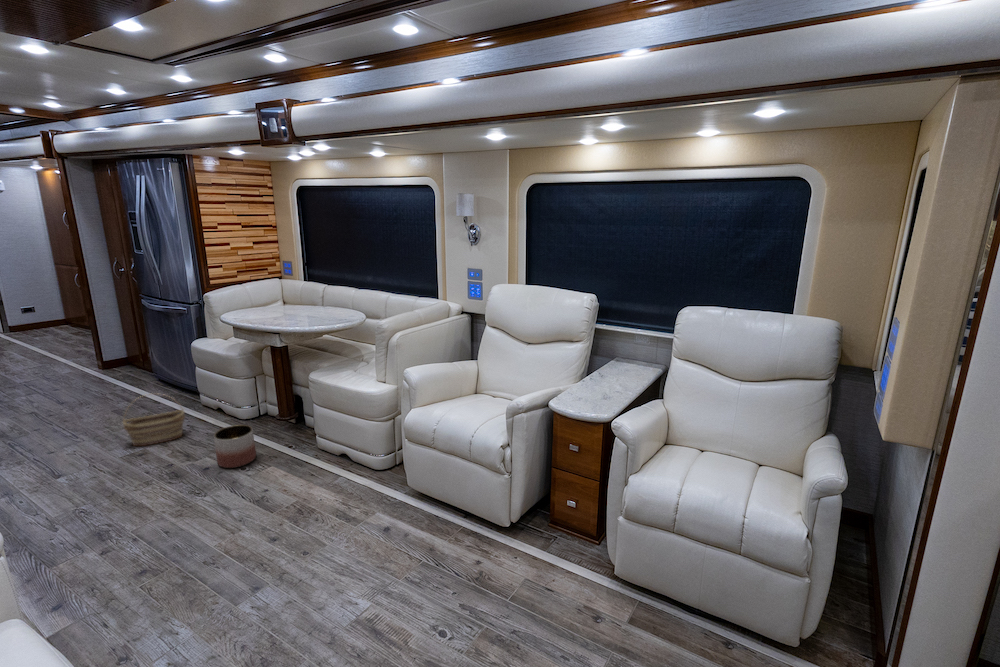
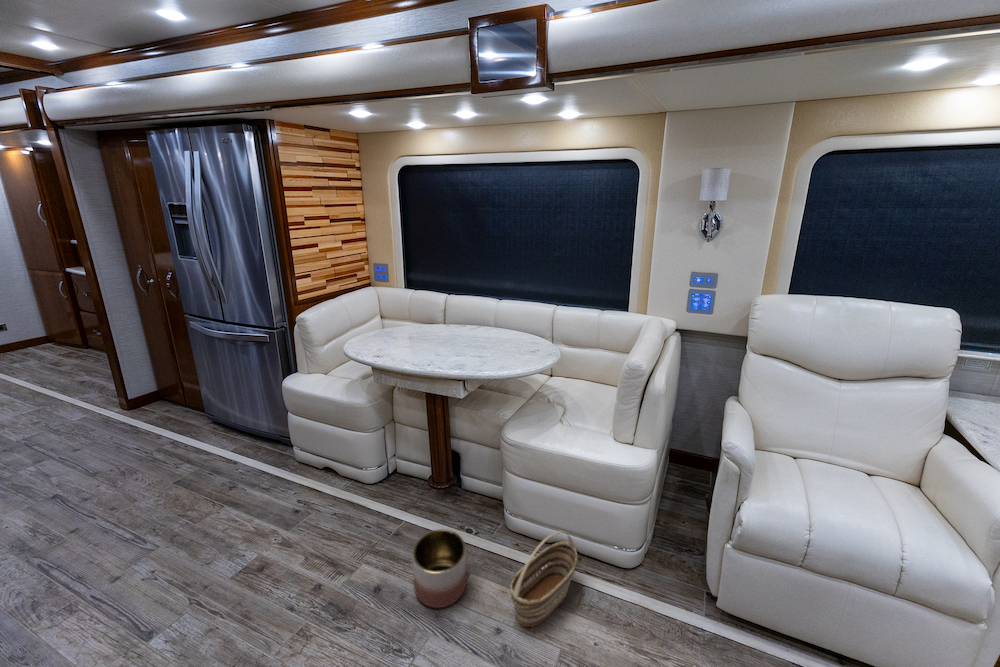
basket: present [123,394,185,446] -> present [510,531,578,627]

